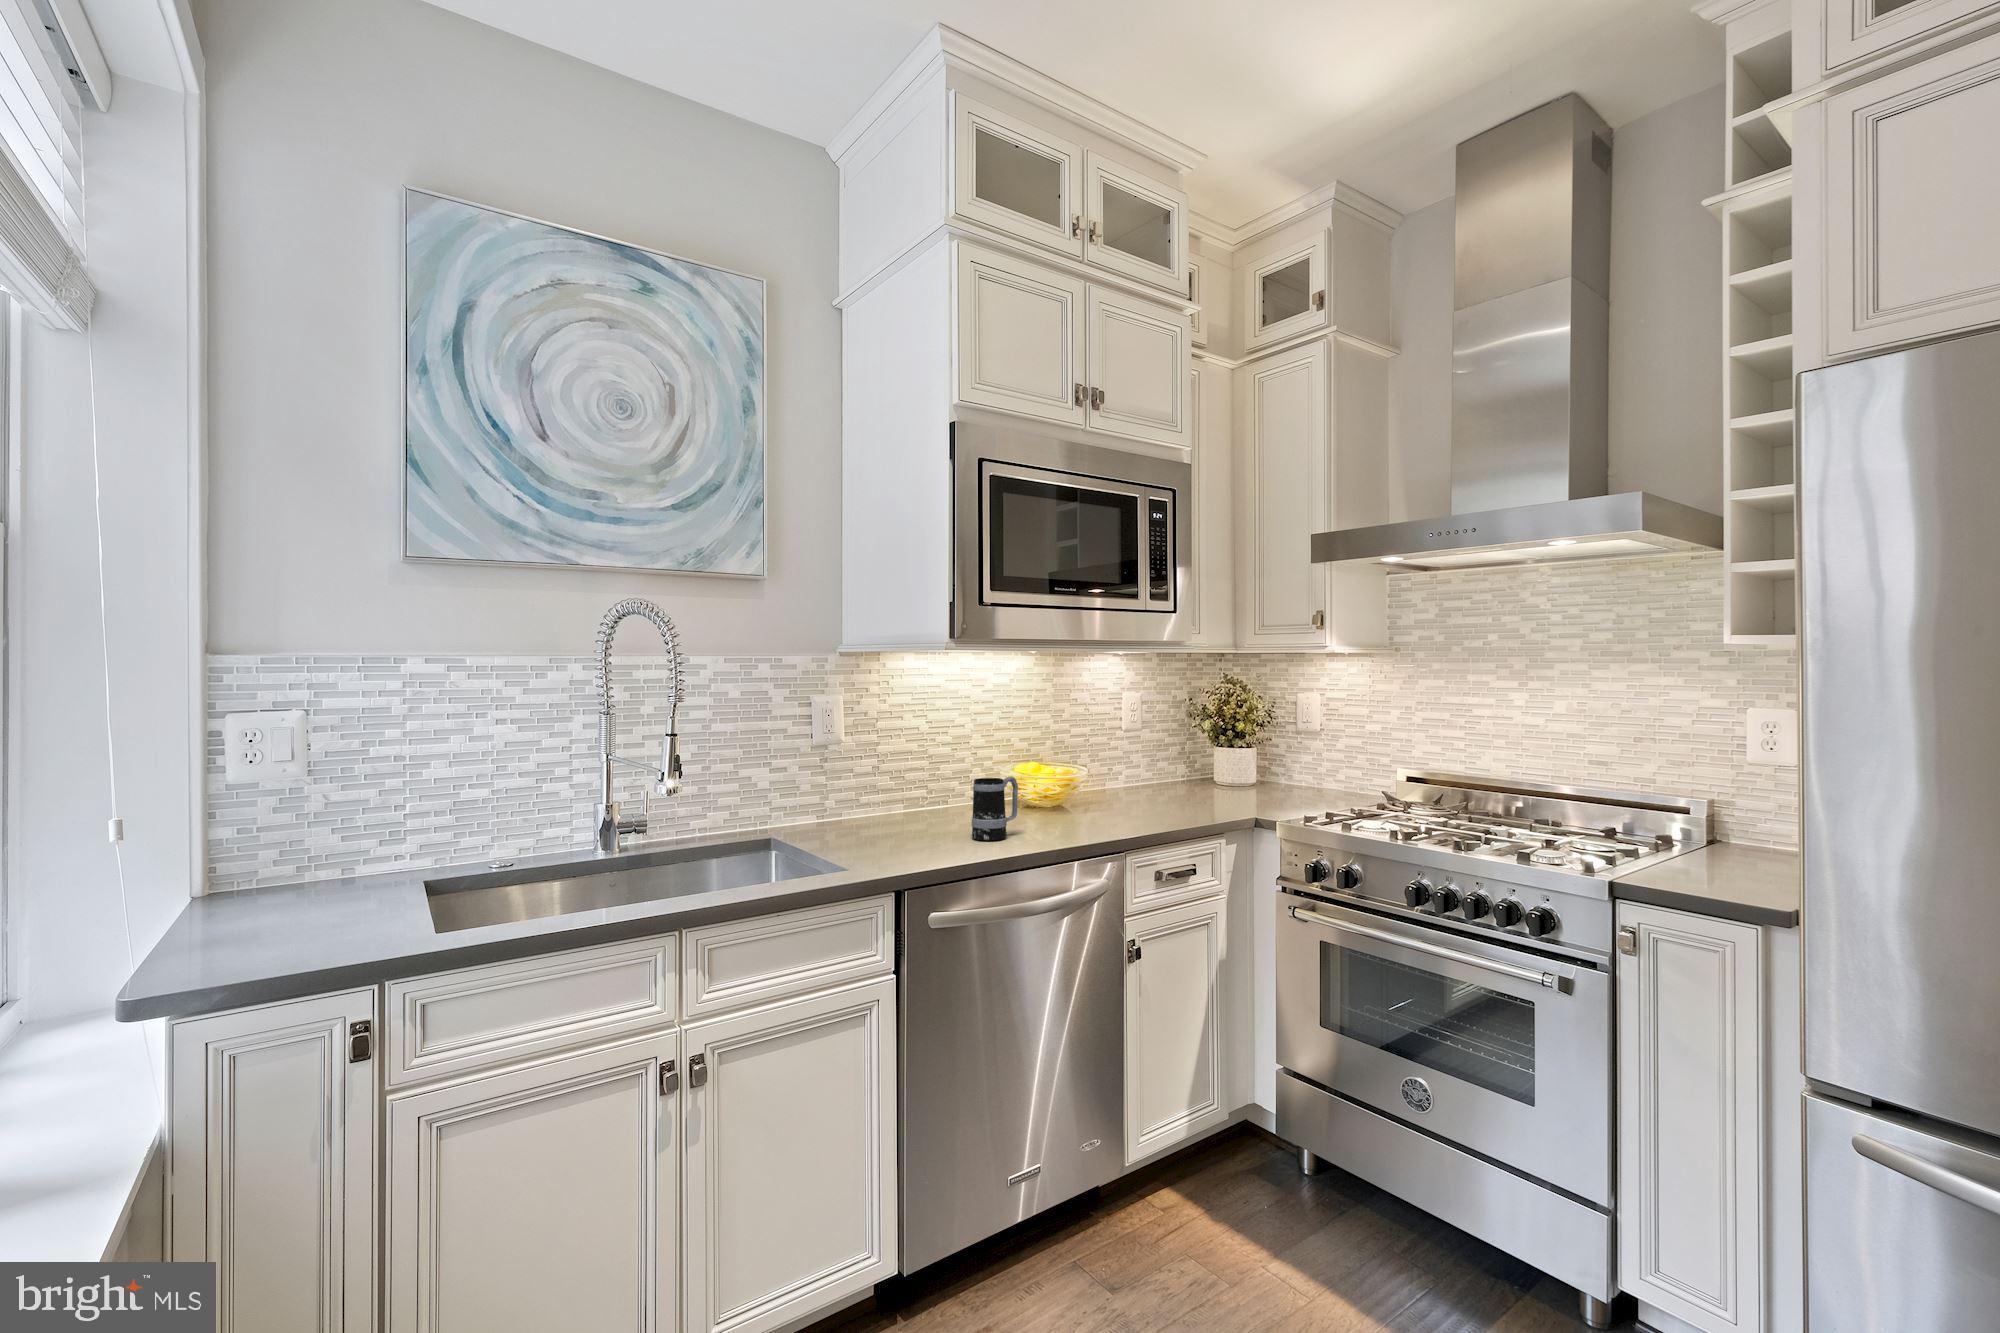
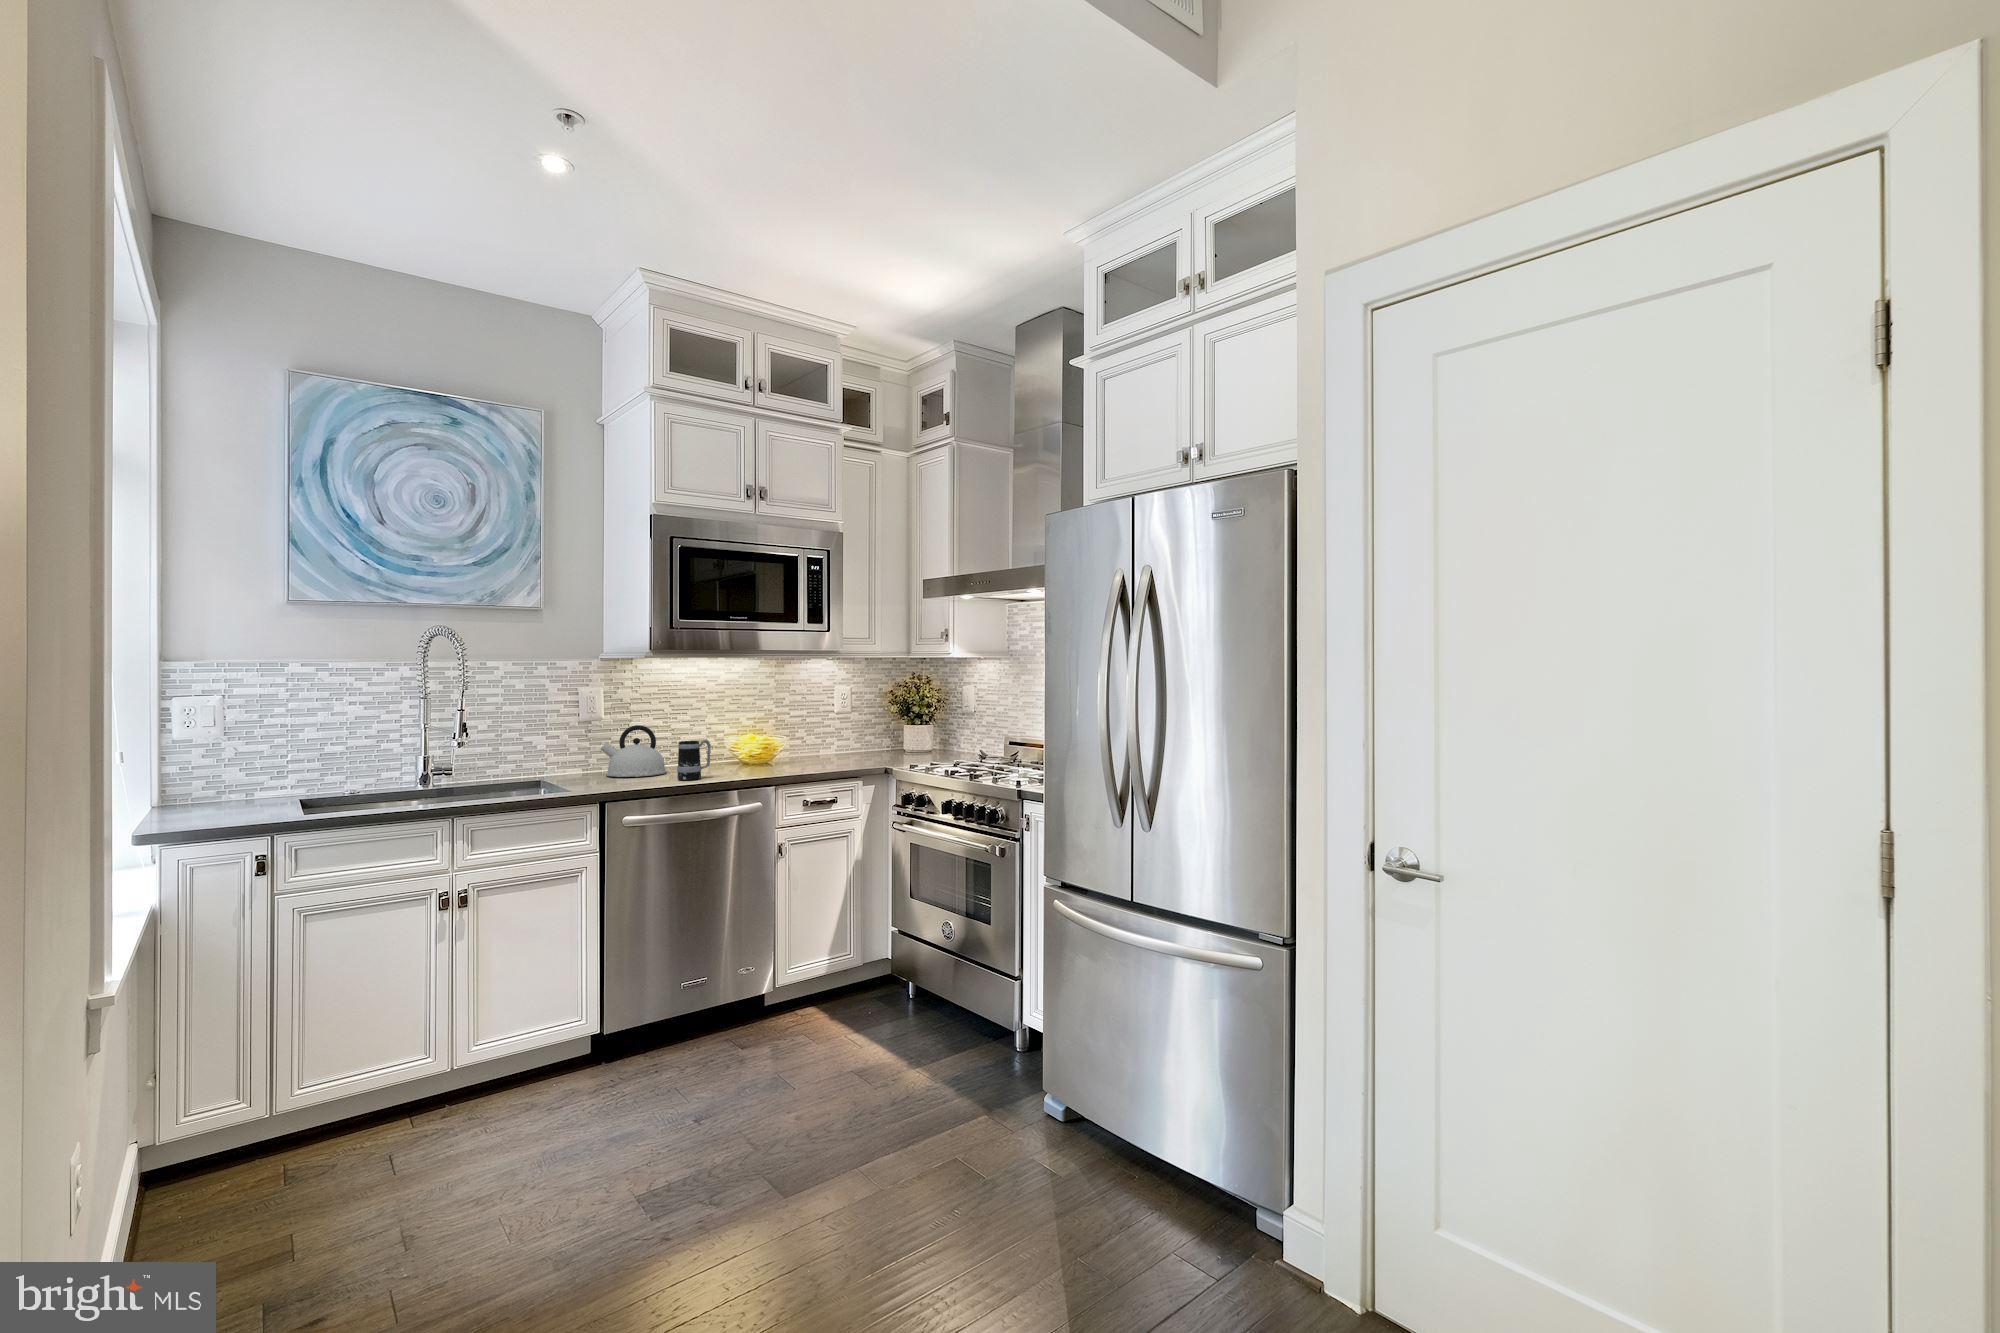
kettle: none [843,752,936,832] -> present [600,725,666,777]

